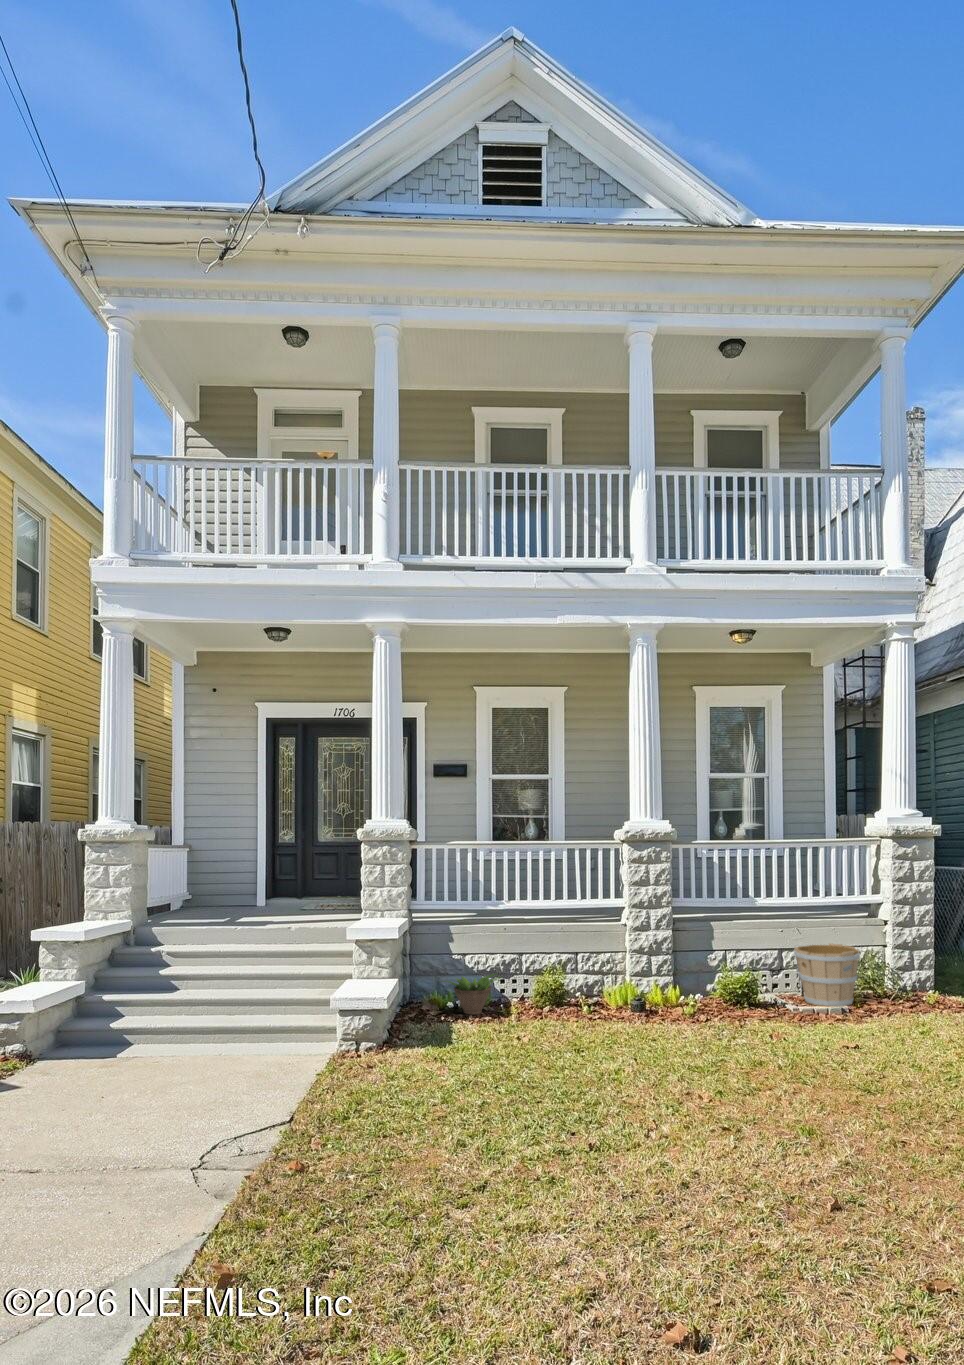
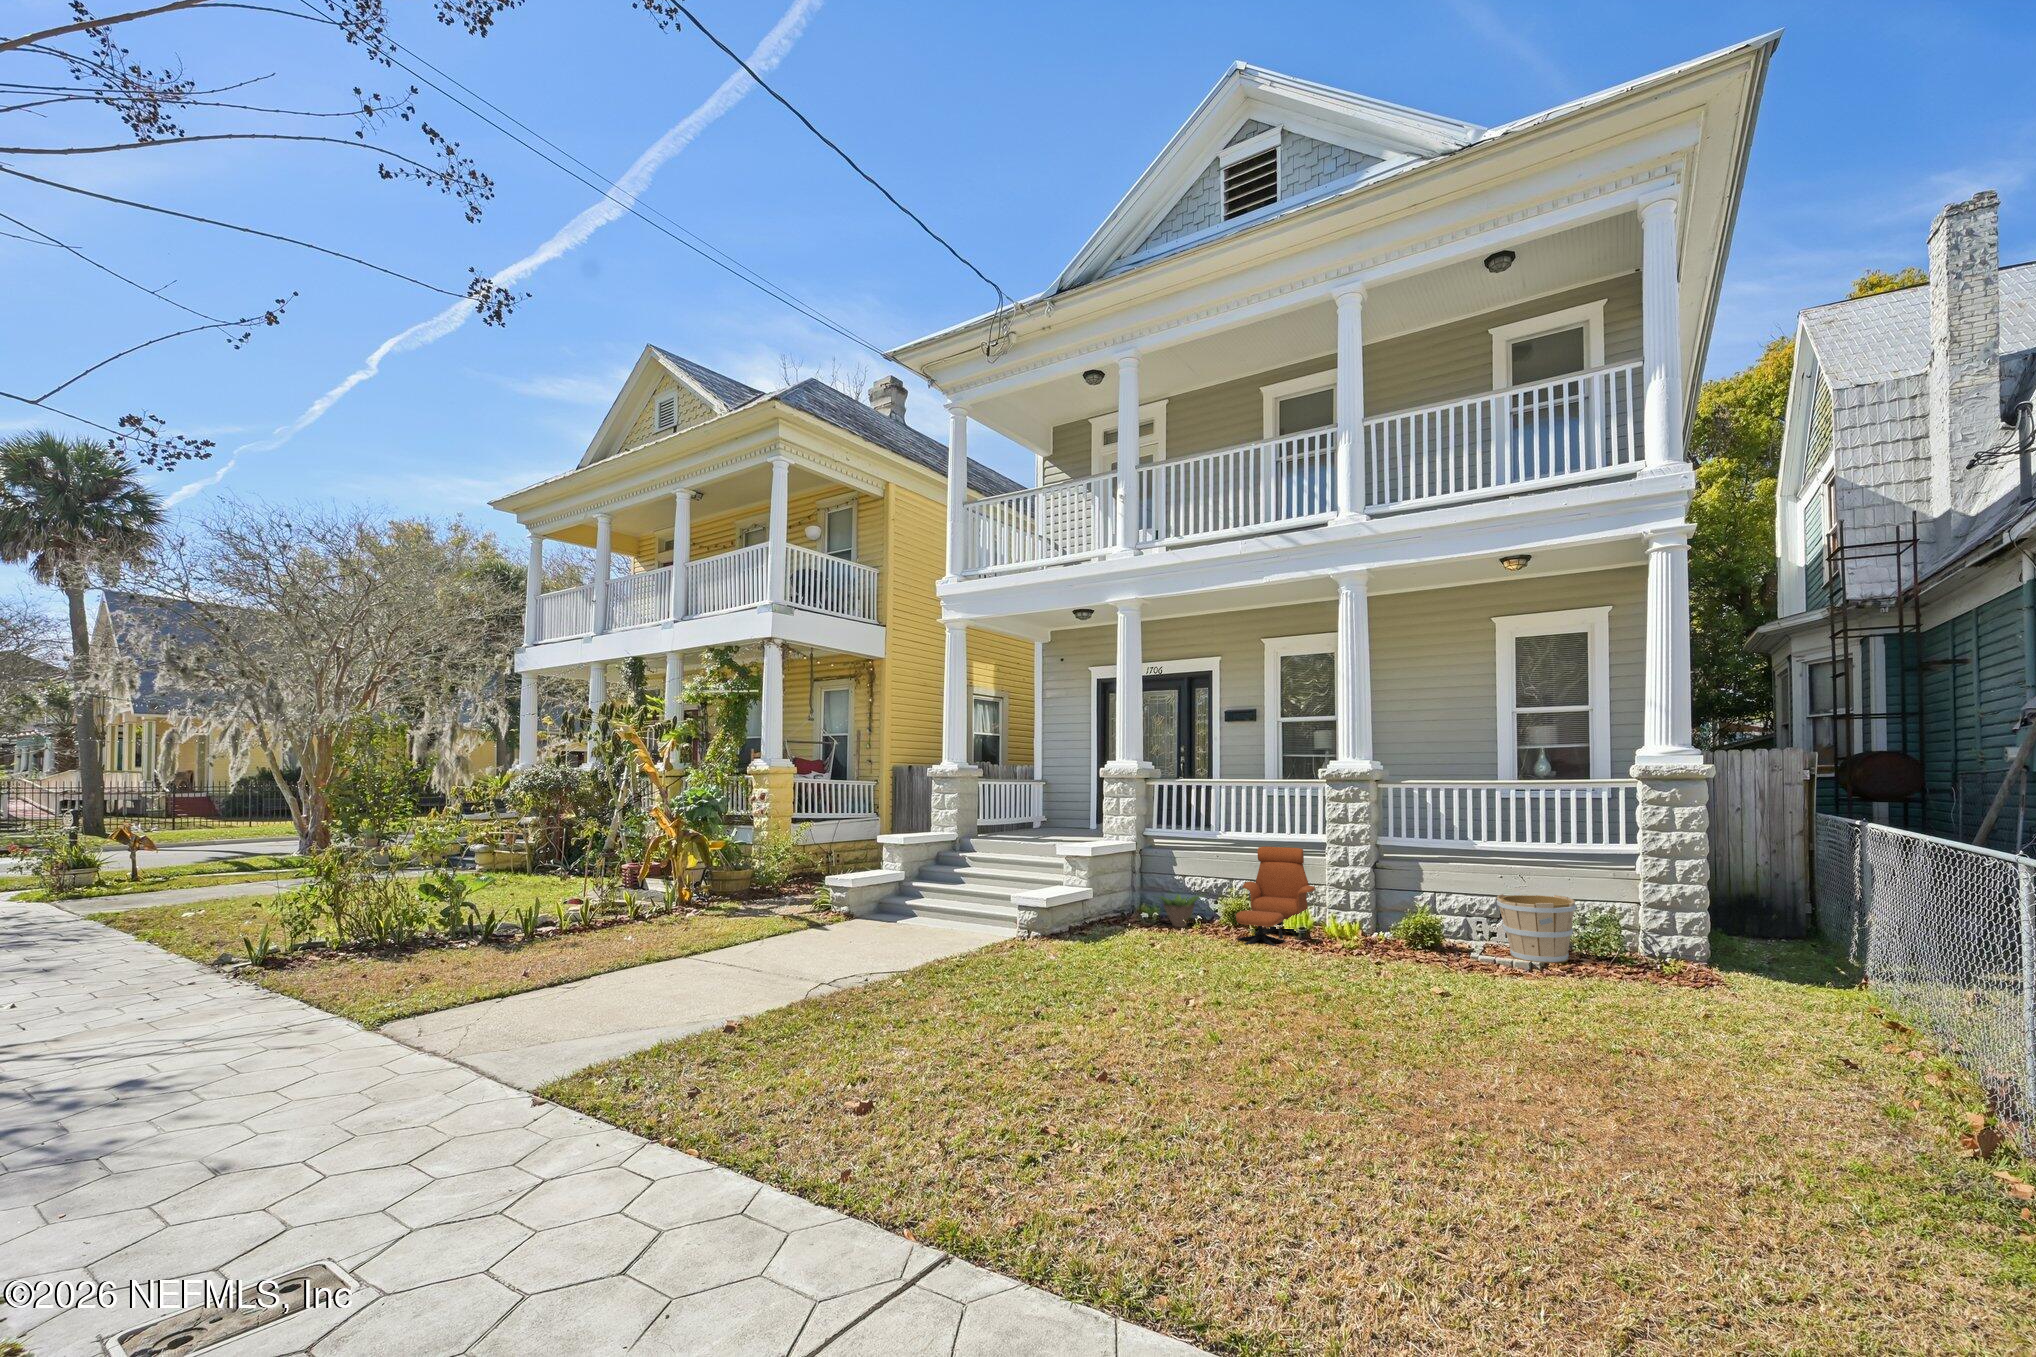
lounge chair: none [548,915,625,1026] -> present [1236,847,1315,946]

